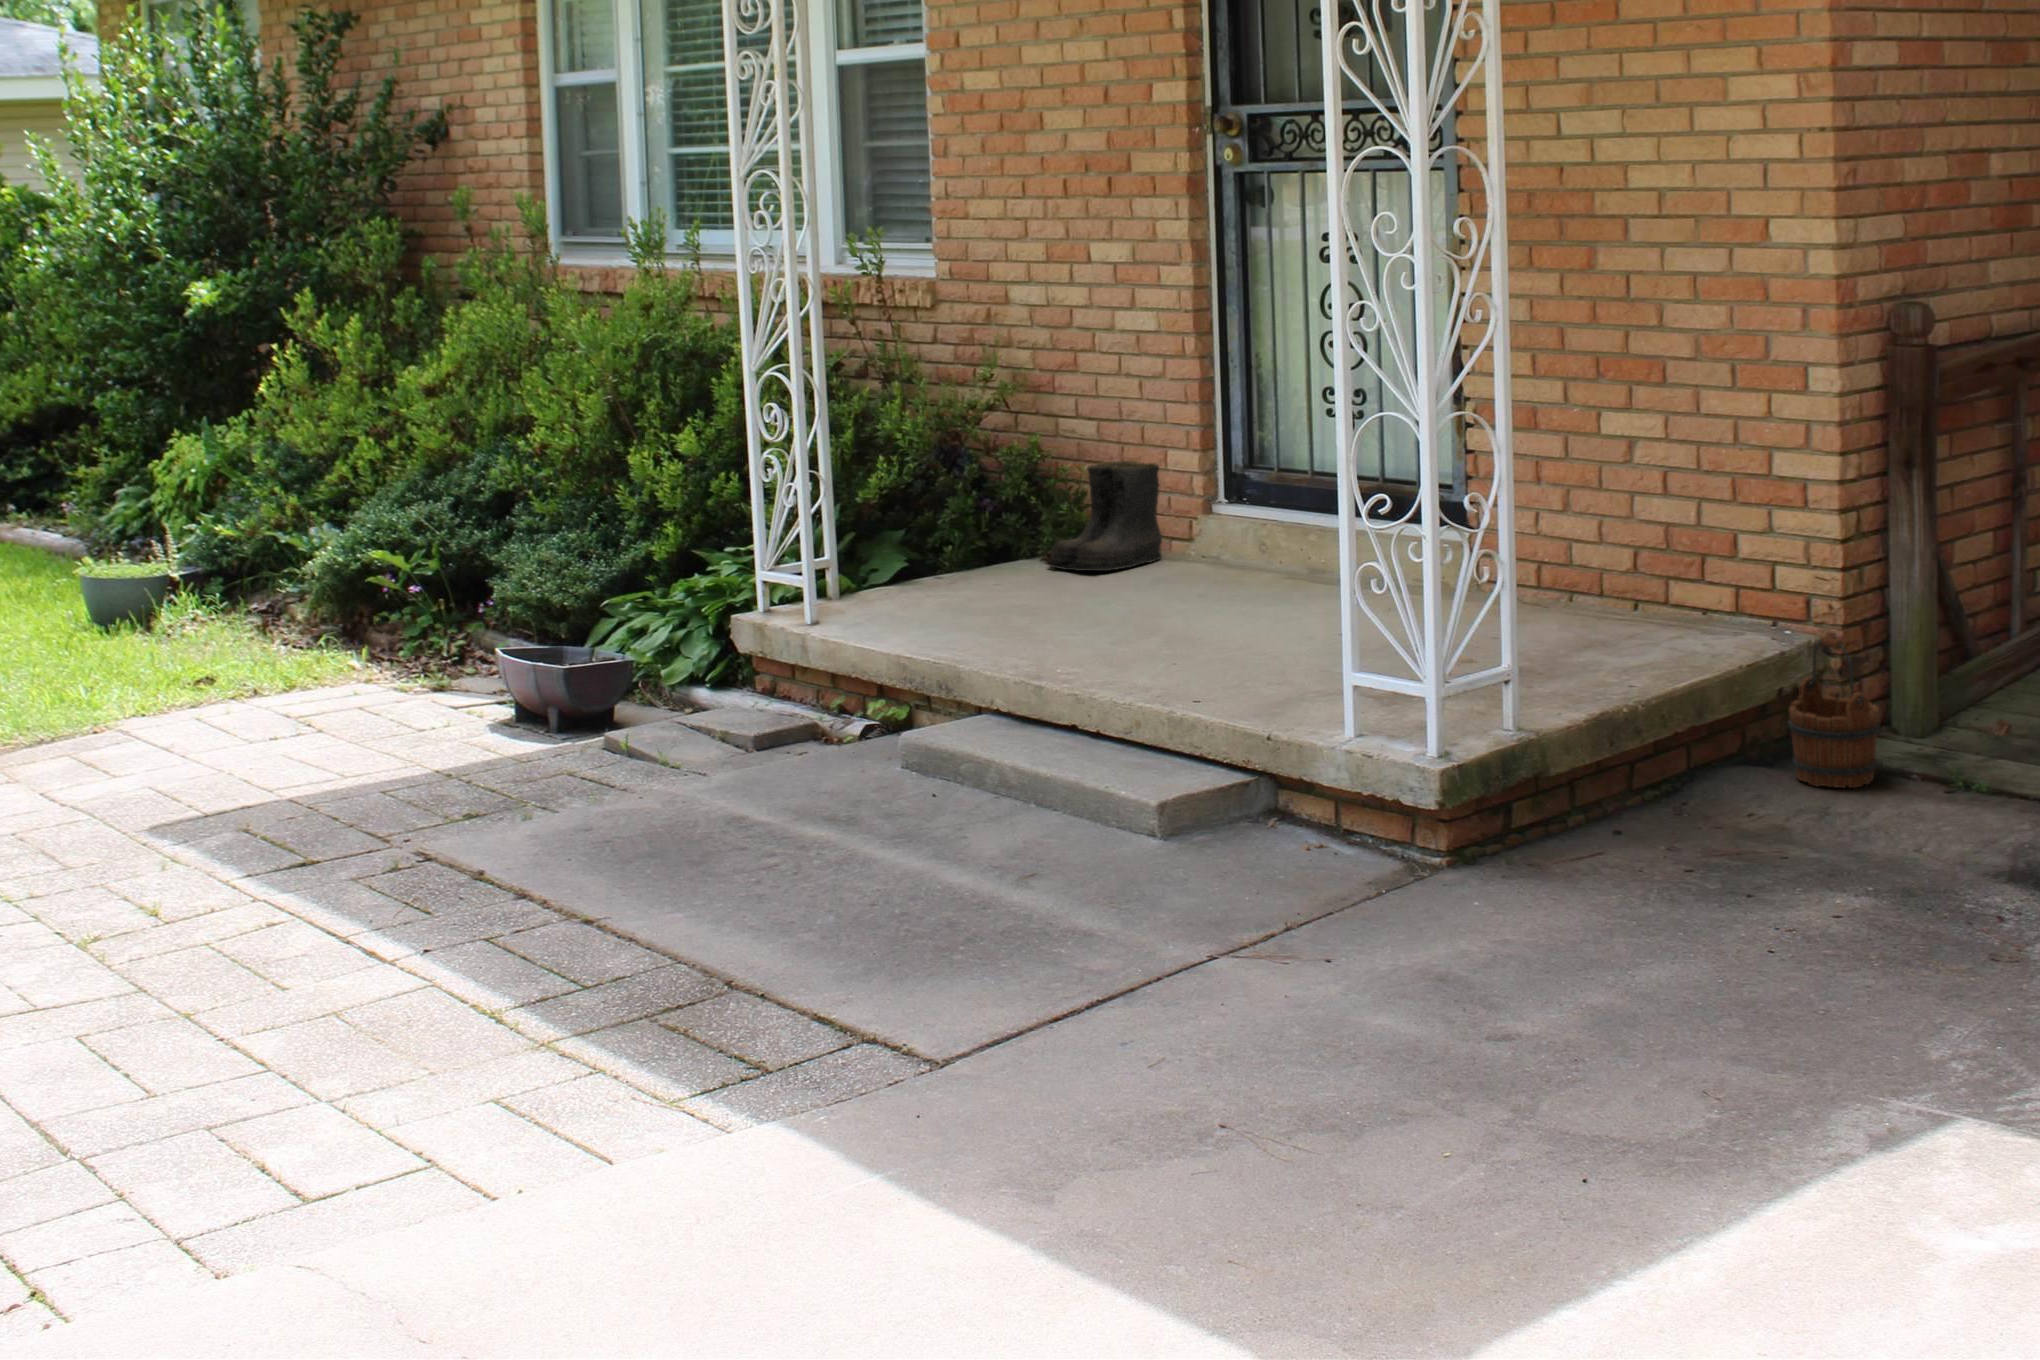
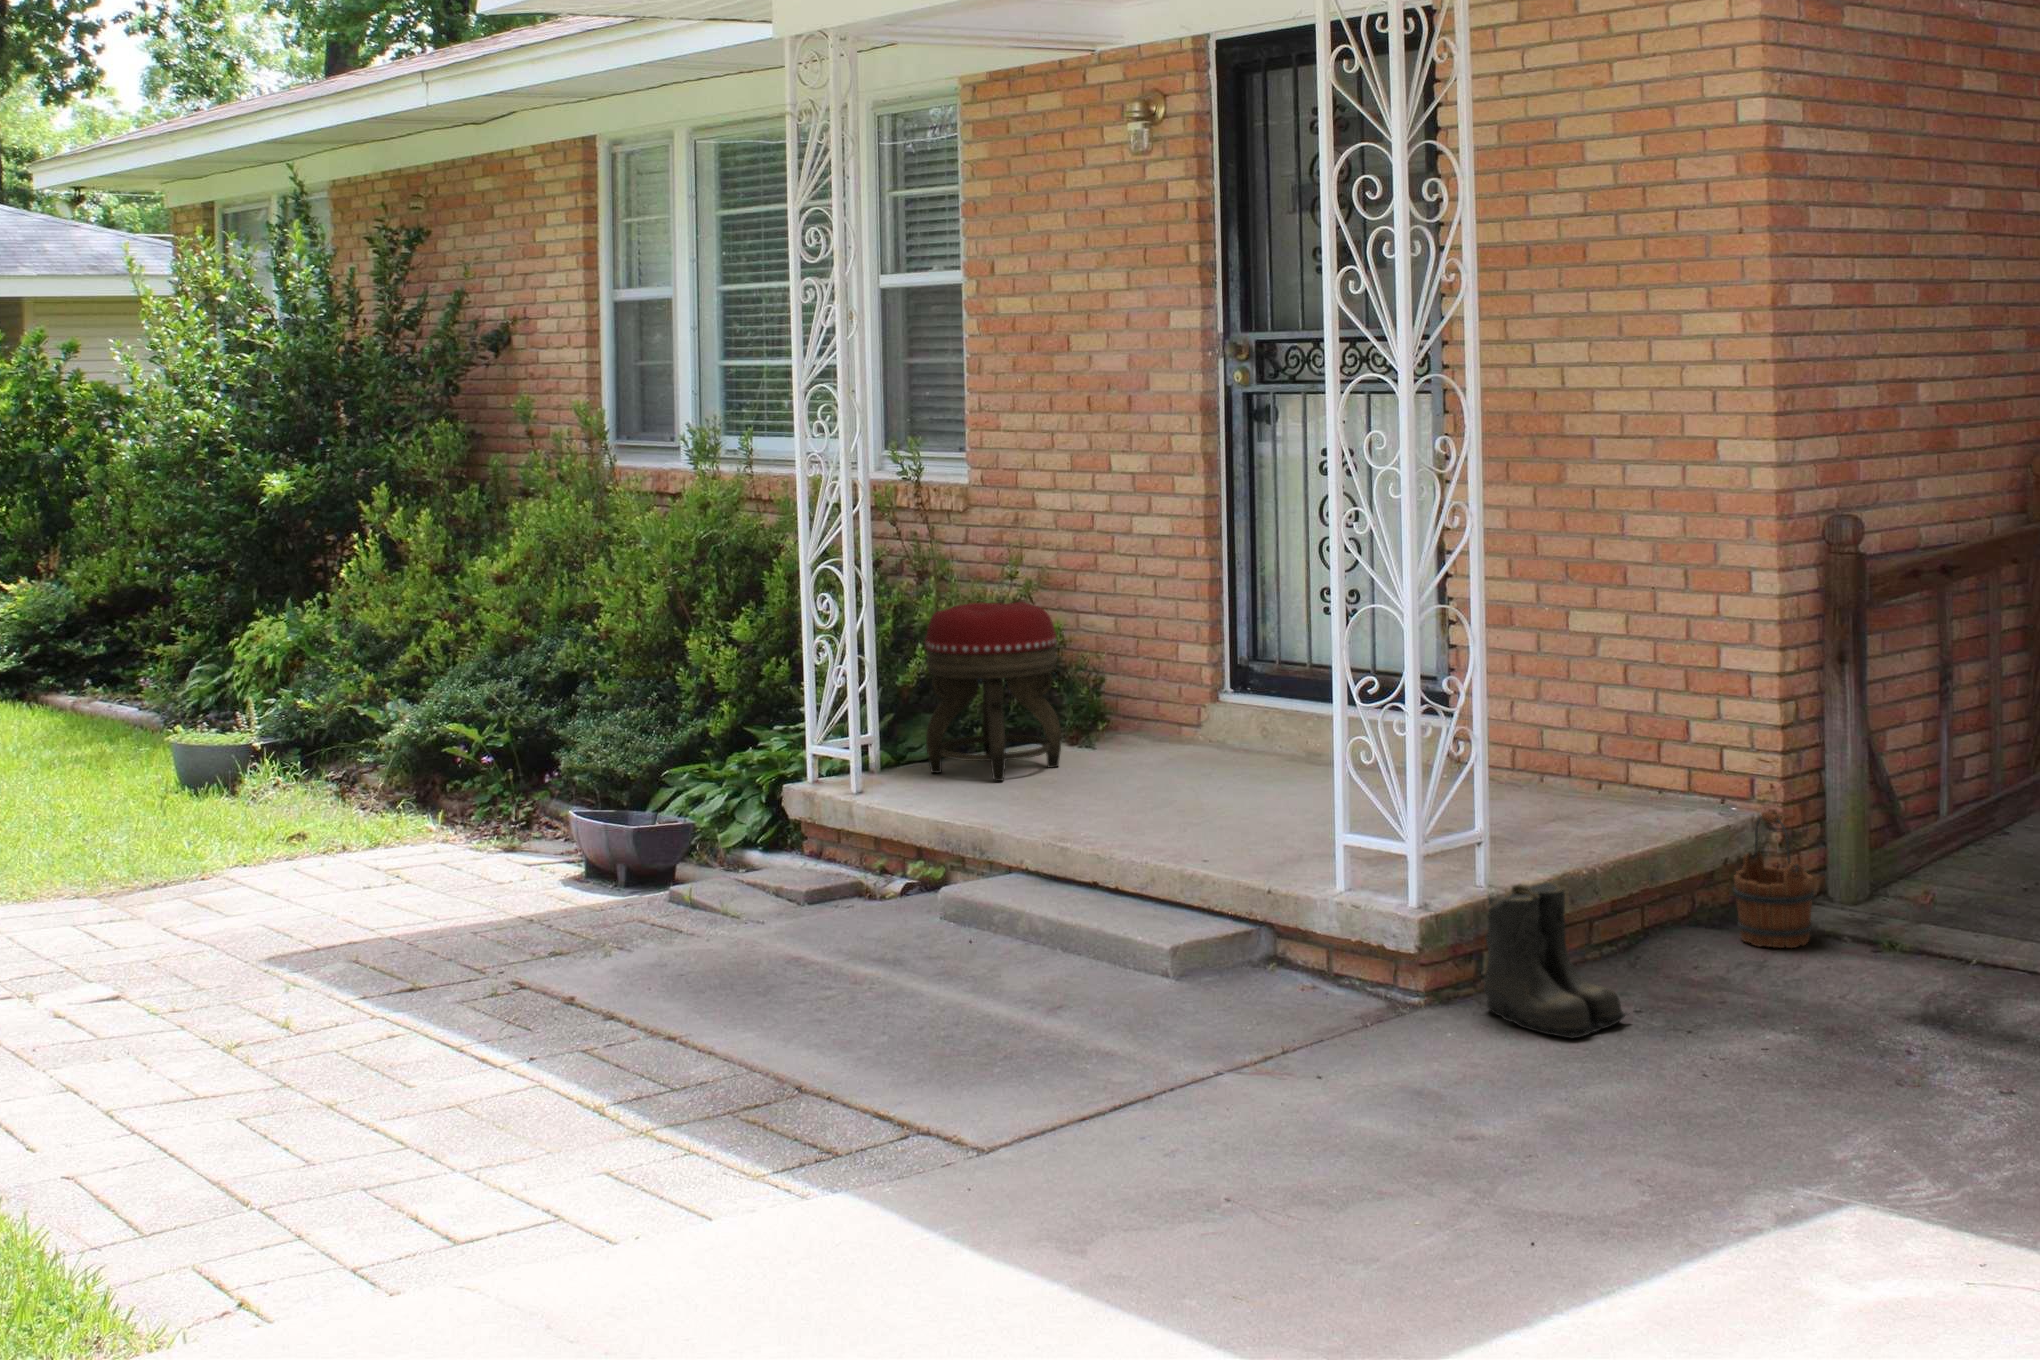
footstool: none [883,410,1037,609] -> present [925,602,1062,781]
boots: present [1049,461,1162,571] -> present [1484,881,1628,1038]

